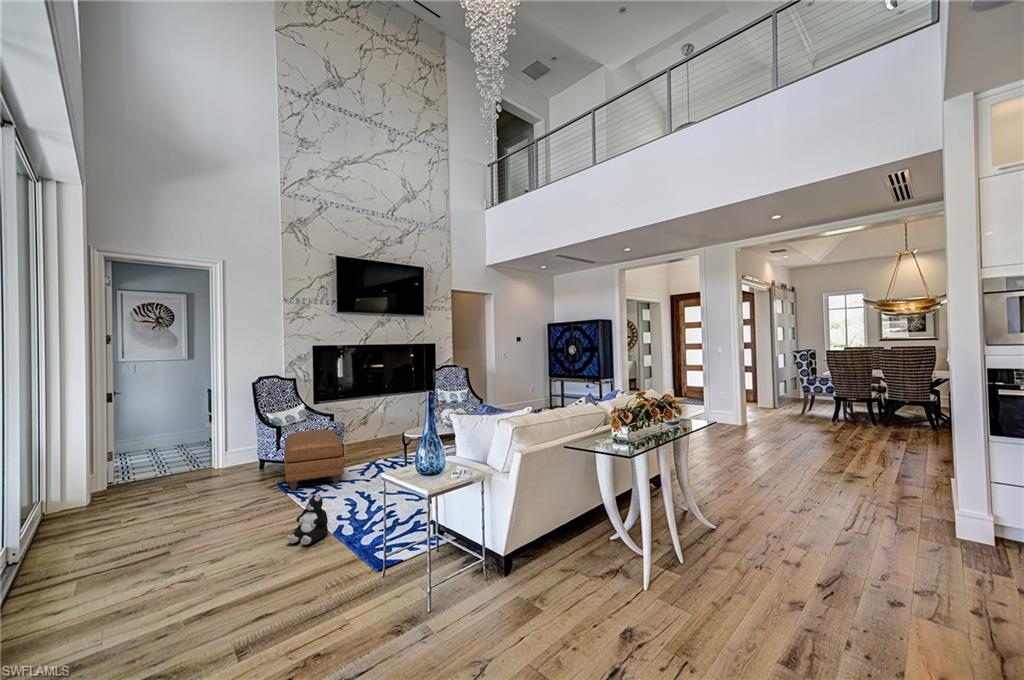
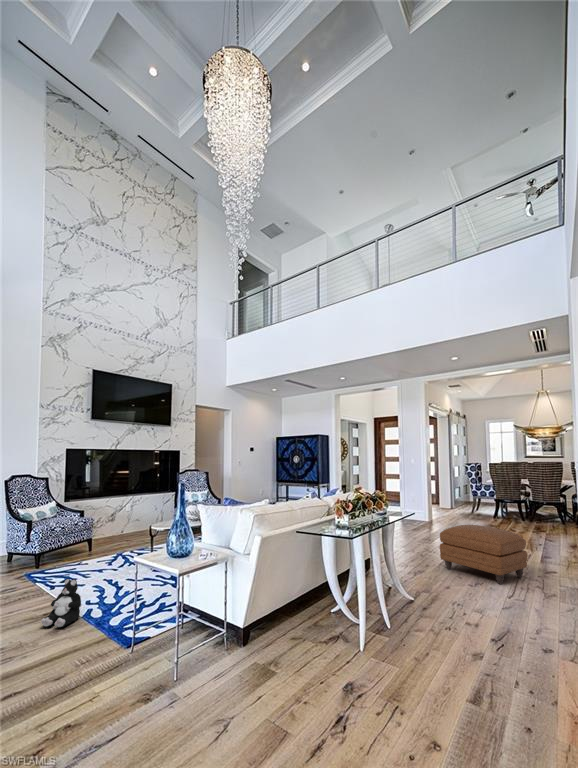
ottoman: present [284,430,345,491] -> present [440,525,527,584]

